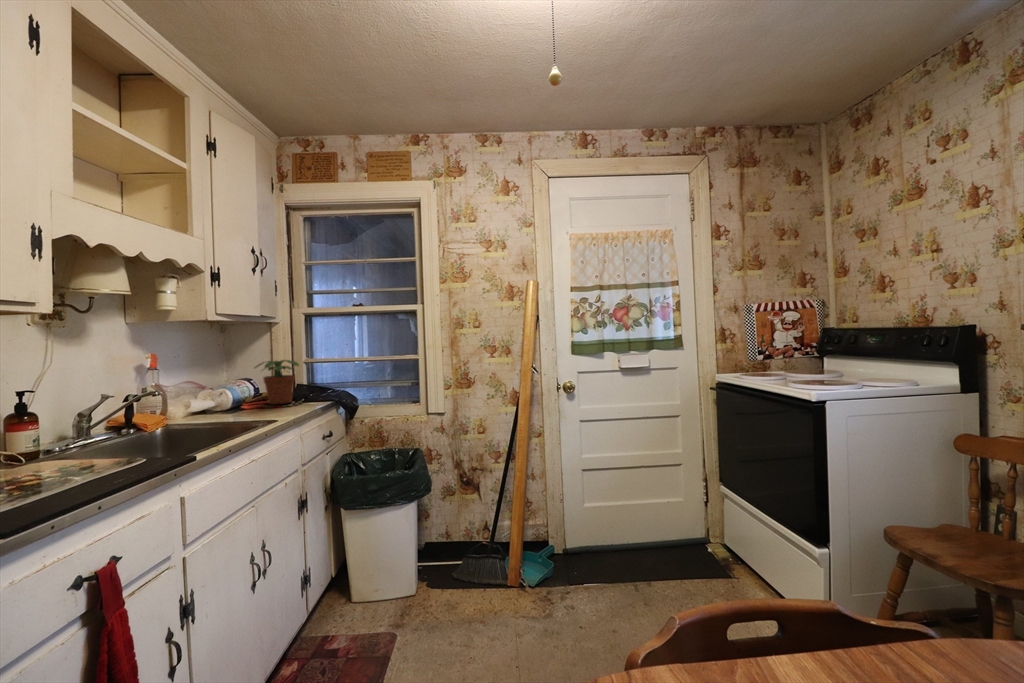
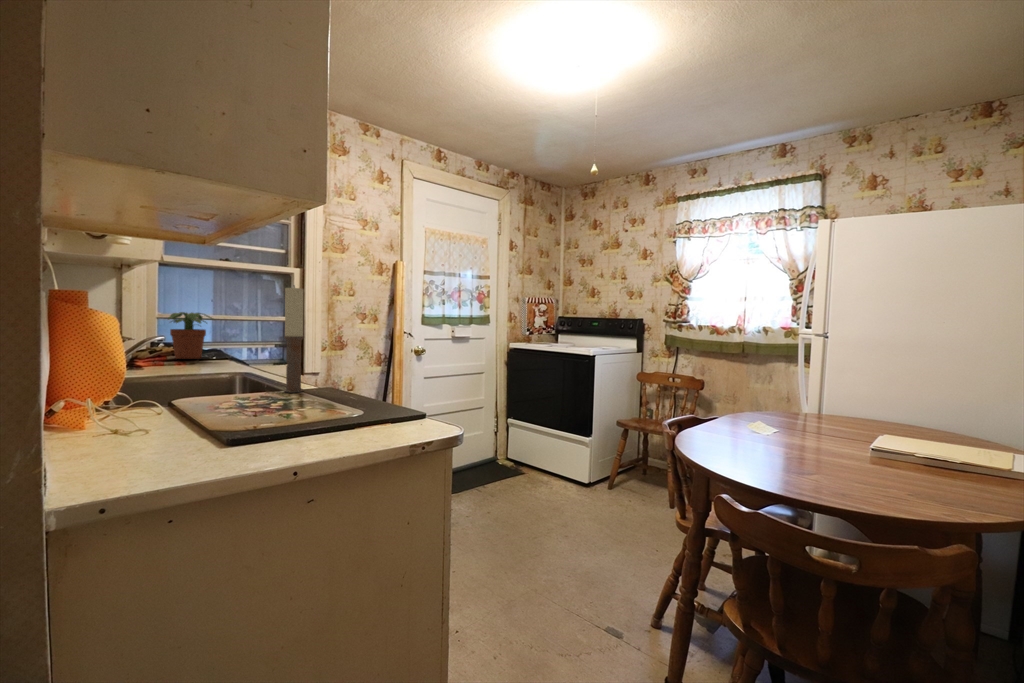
candle: none [31,346,68,485] -> present [284,286,304,393]

